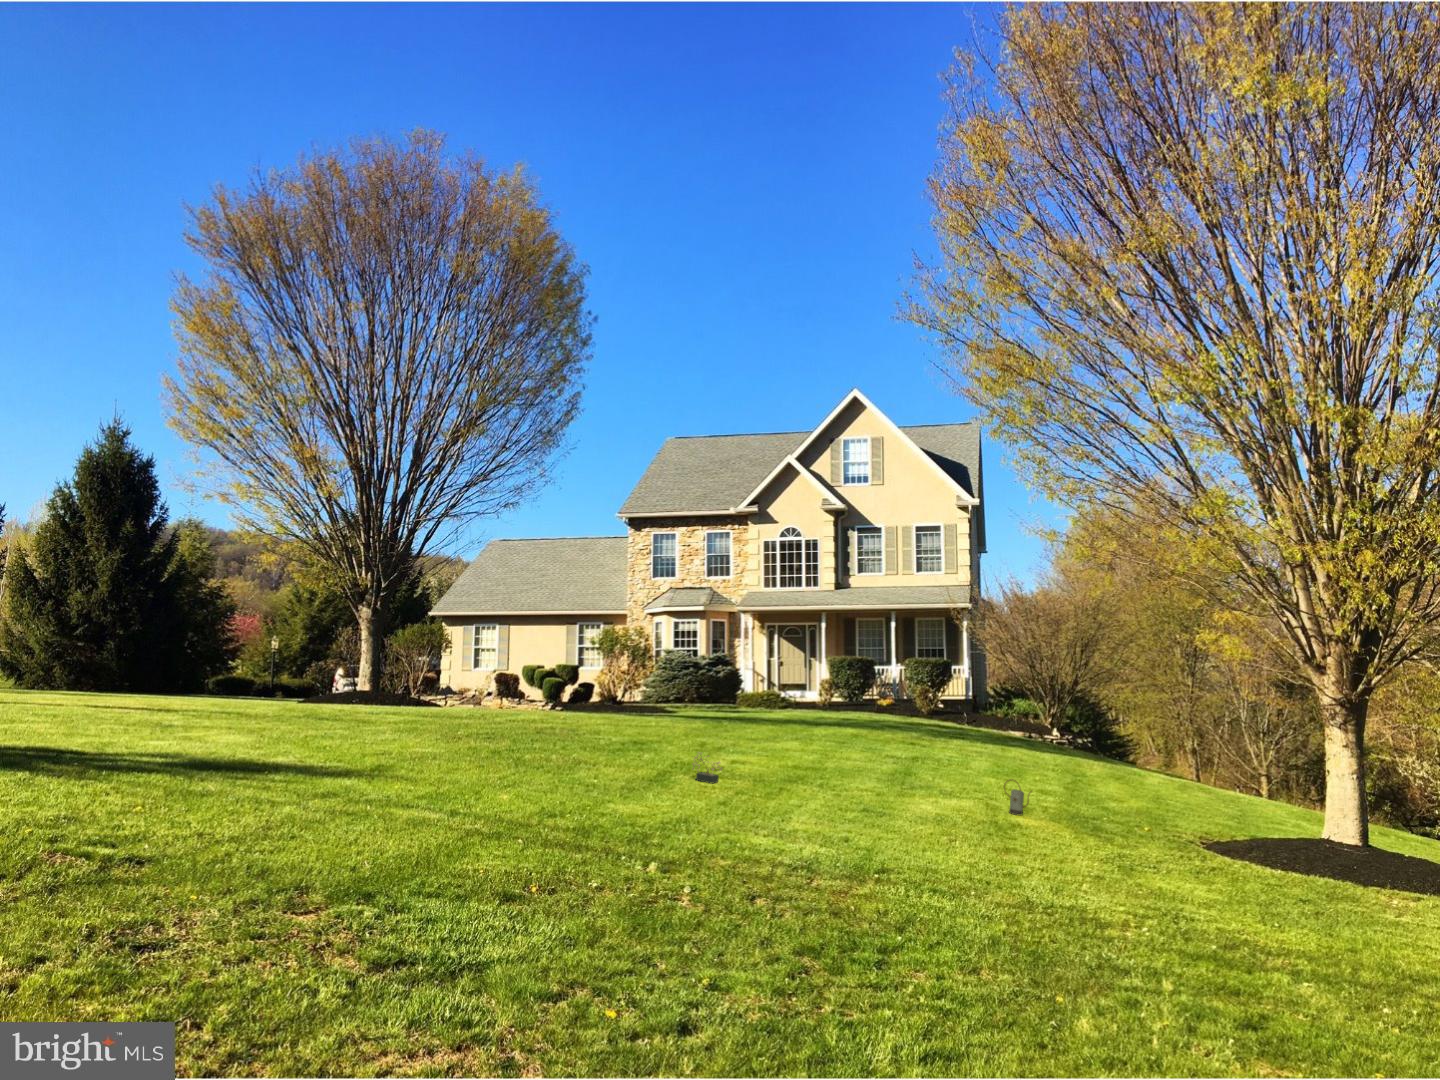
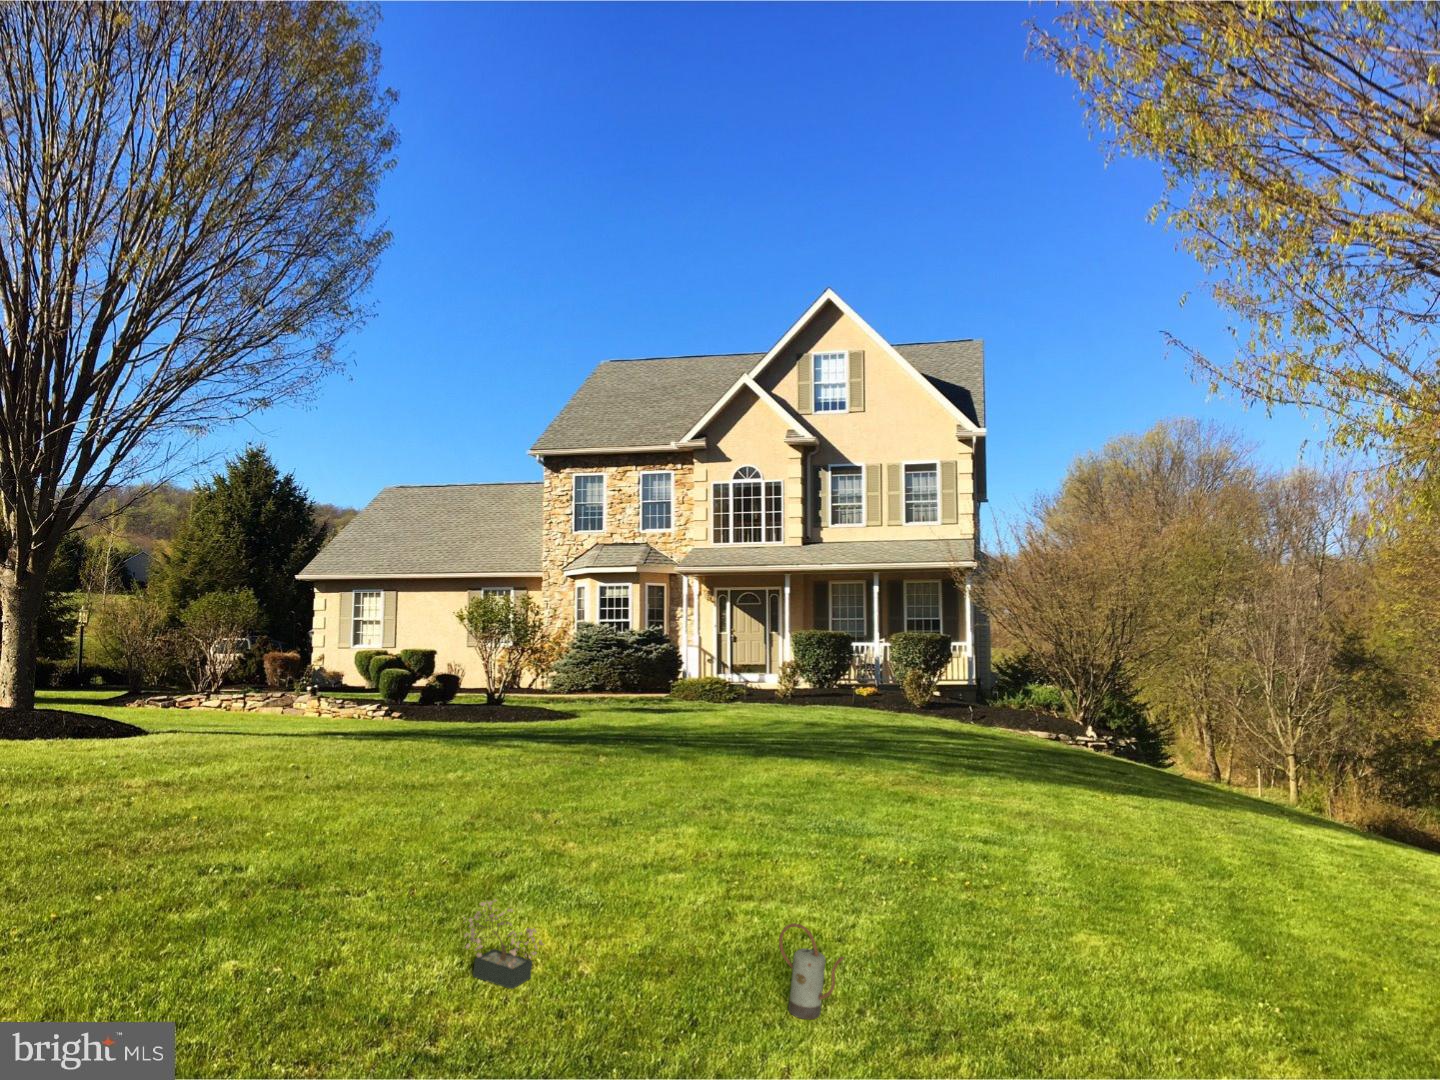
watering can: present [1004,779,1031,815] -> present [779,923,844,1019]

